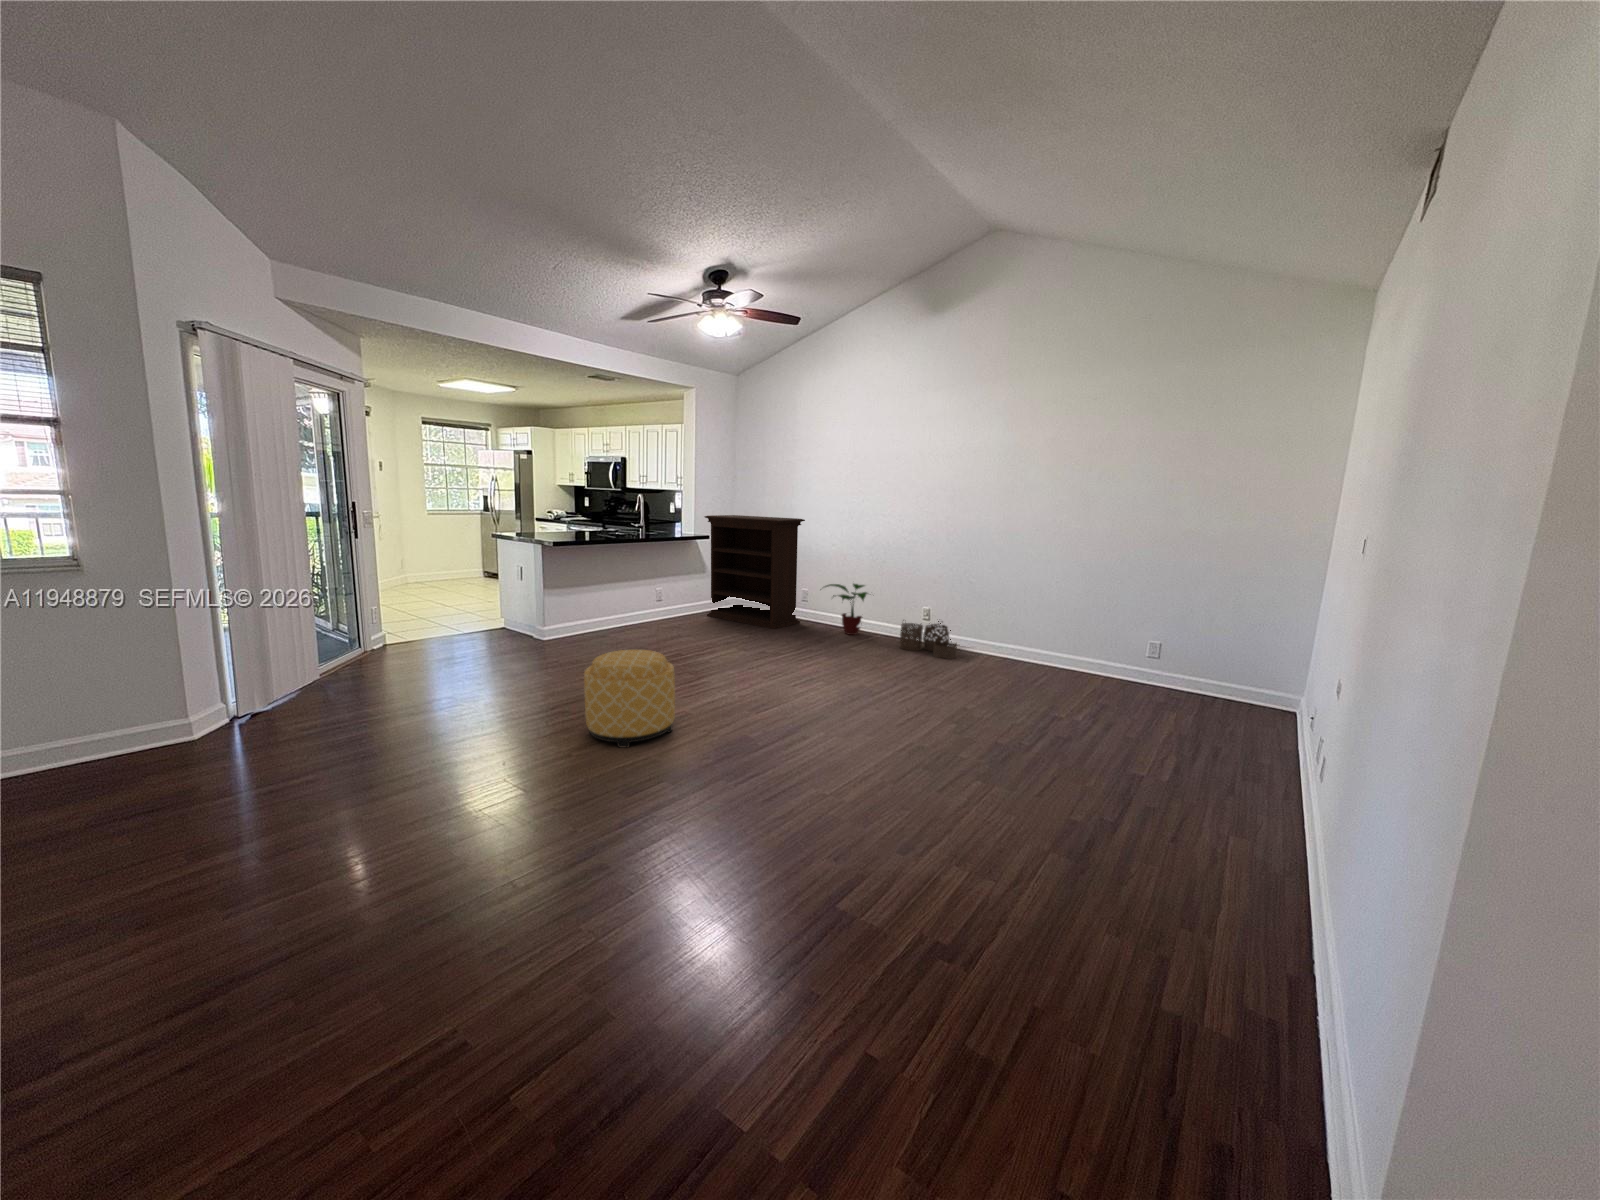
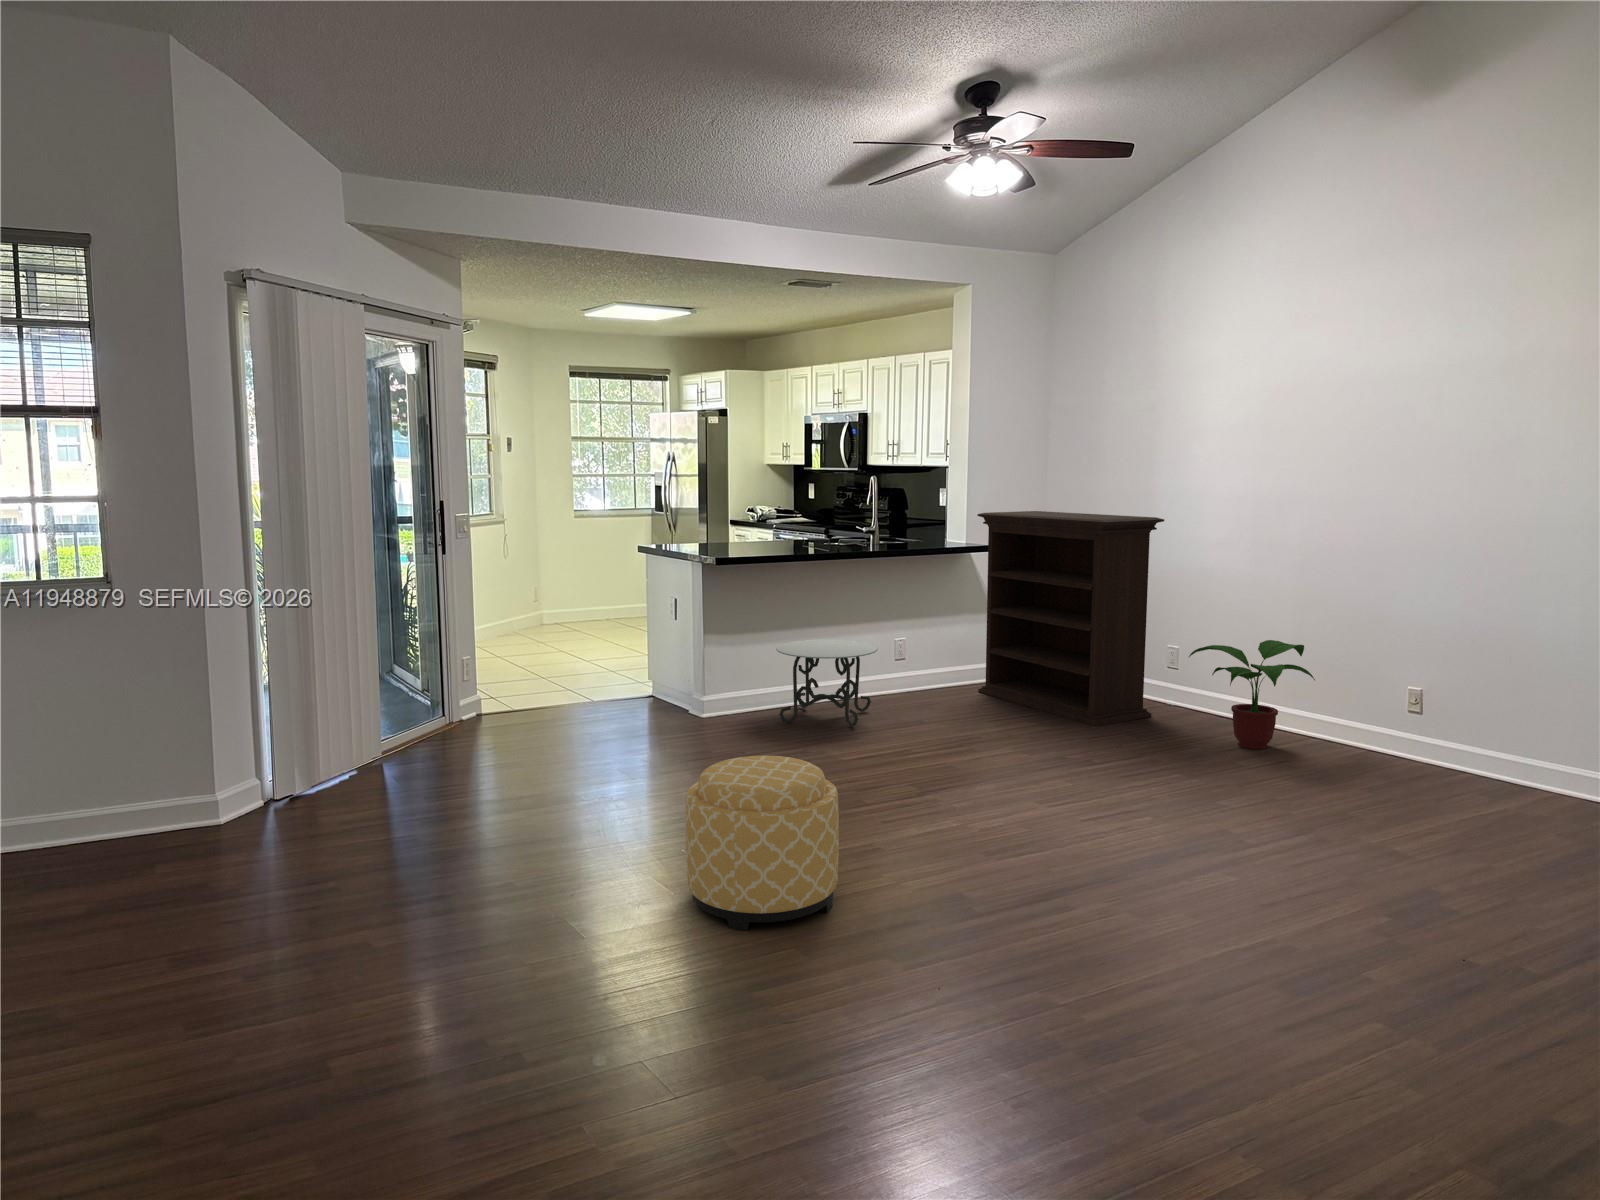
side table: none [593,589,655,638] -> present [776,639,878,726]
woven basket: present [900,620,957,659] -> none [1352,726,1488,822]

